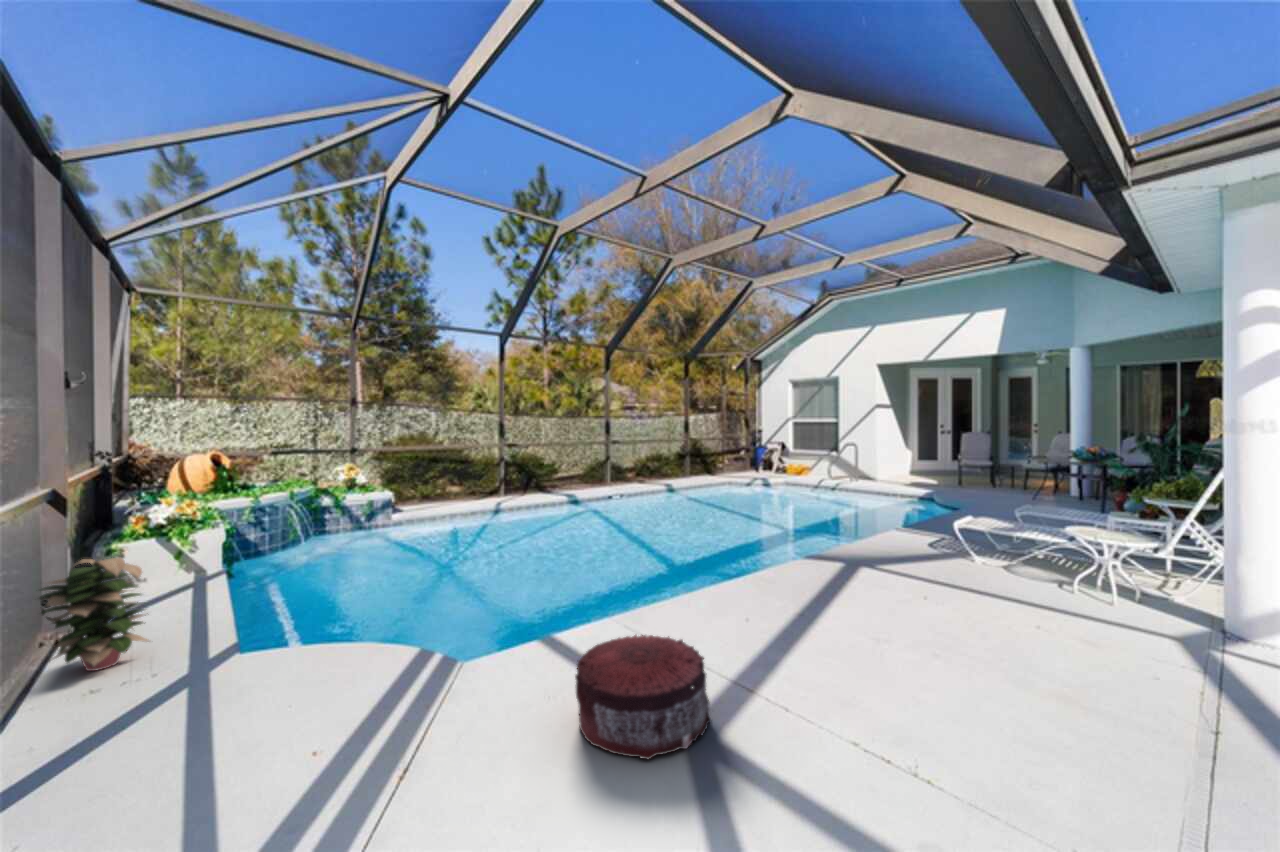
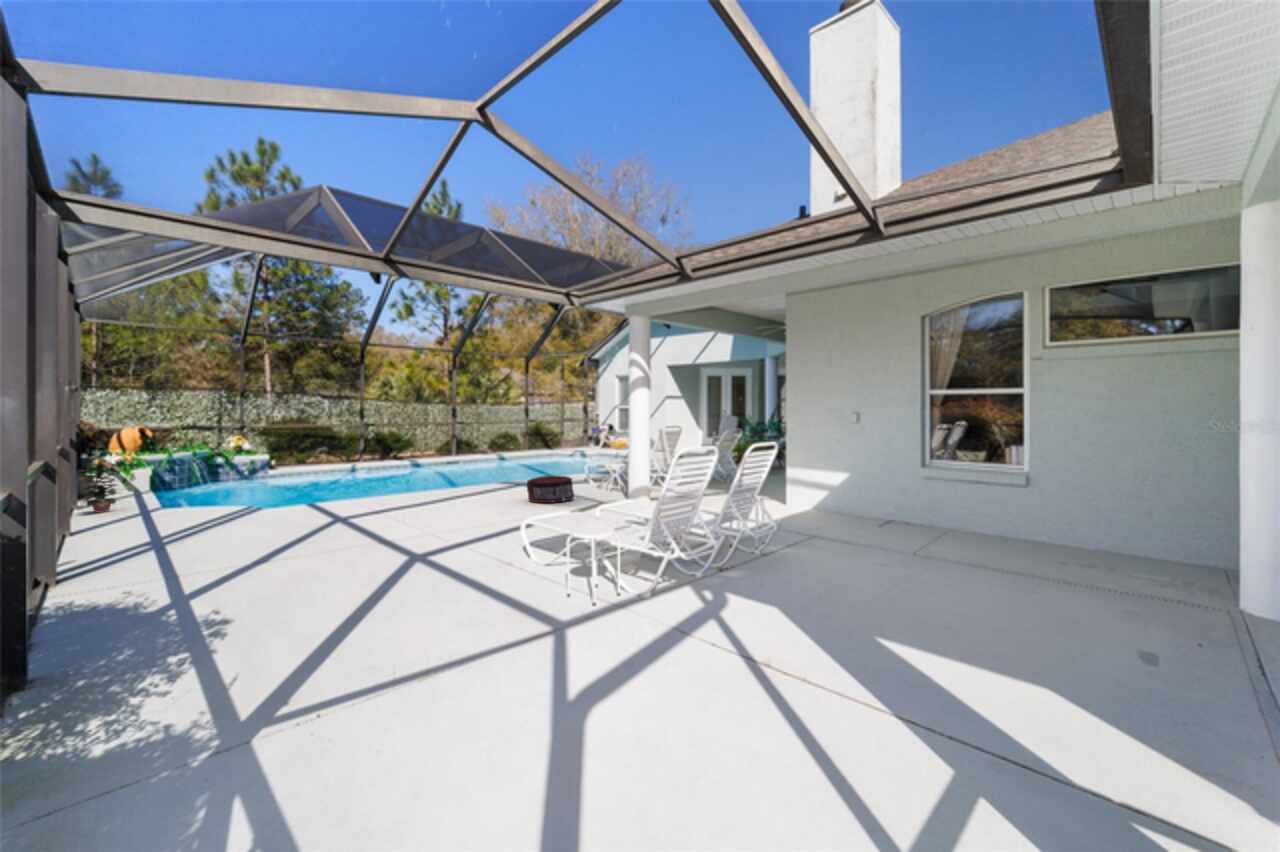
pouf: present [575,635,711,759] -> present [527,475,574,503]

